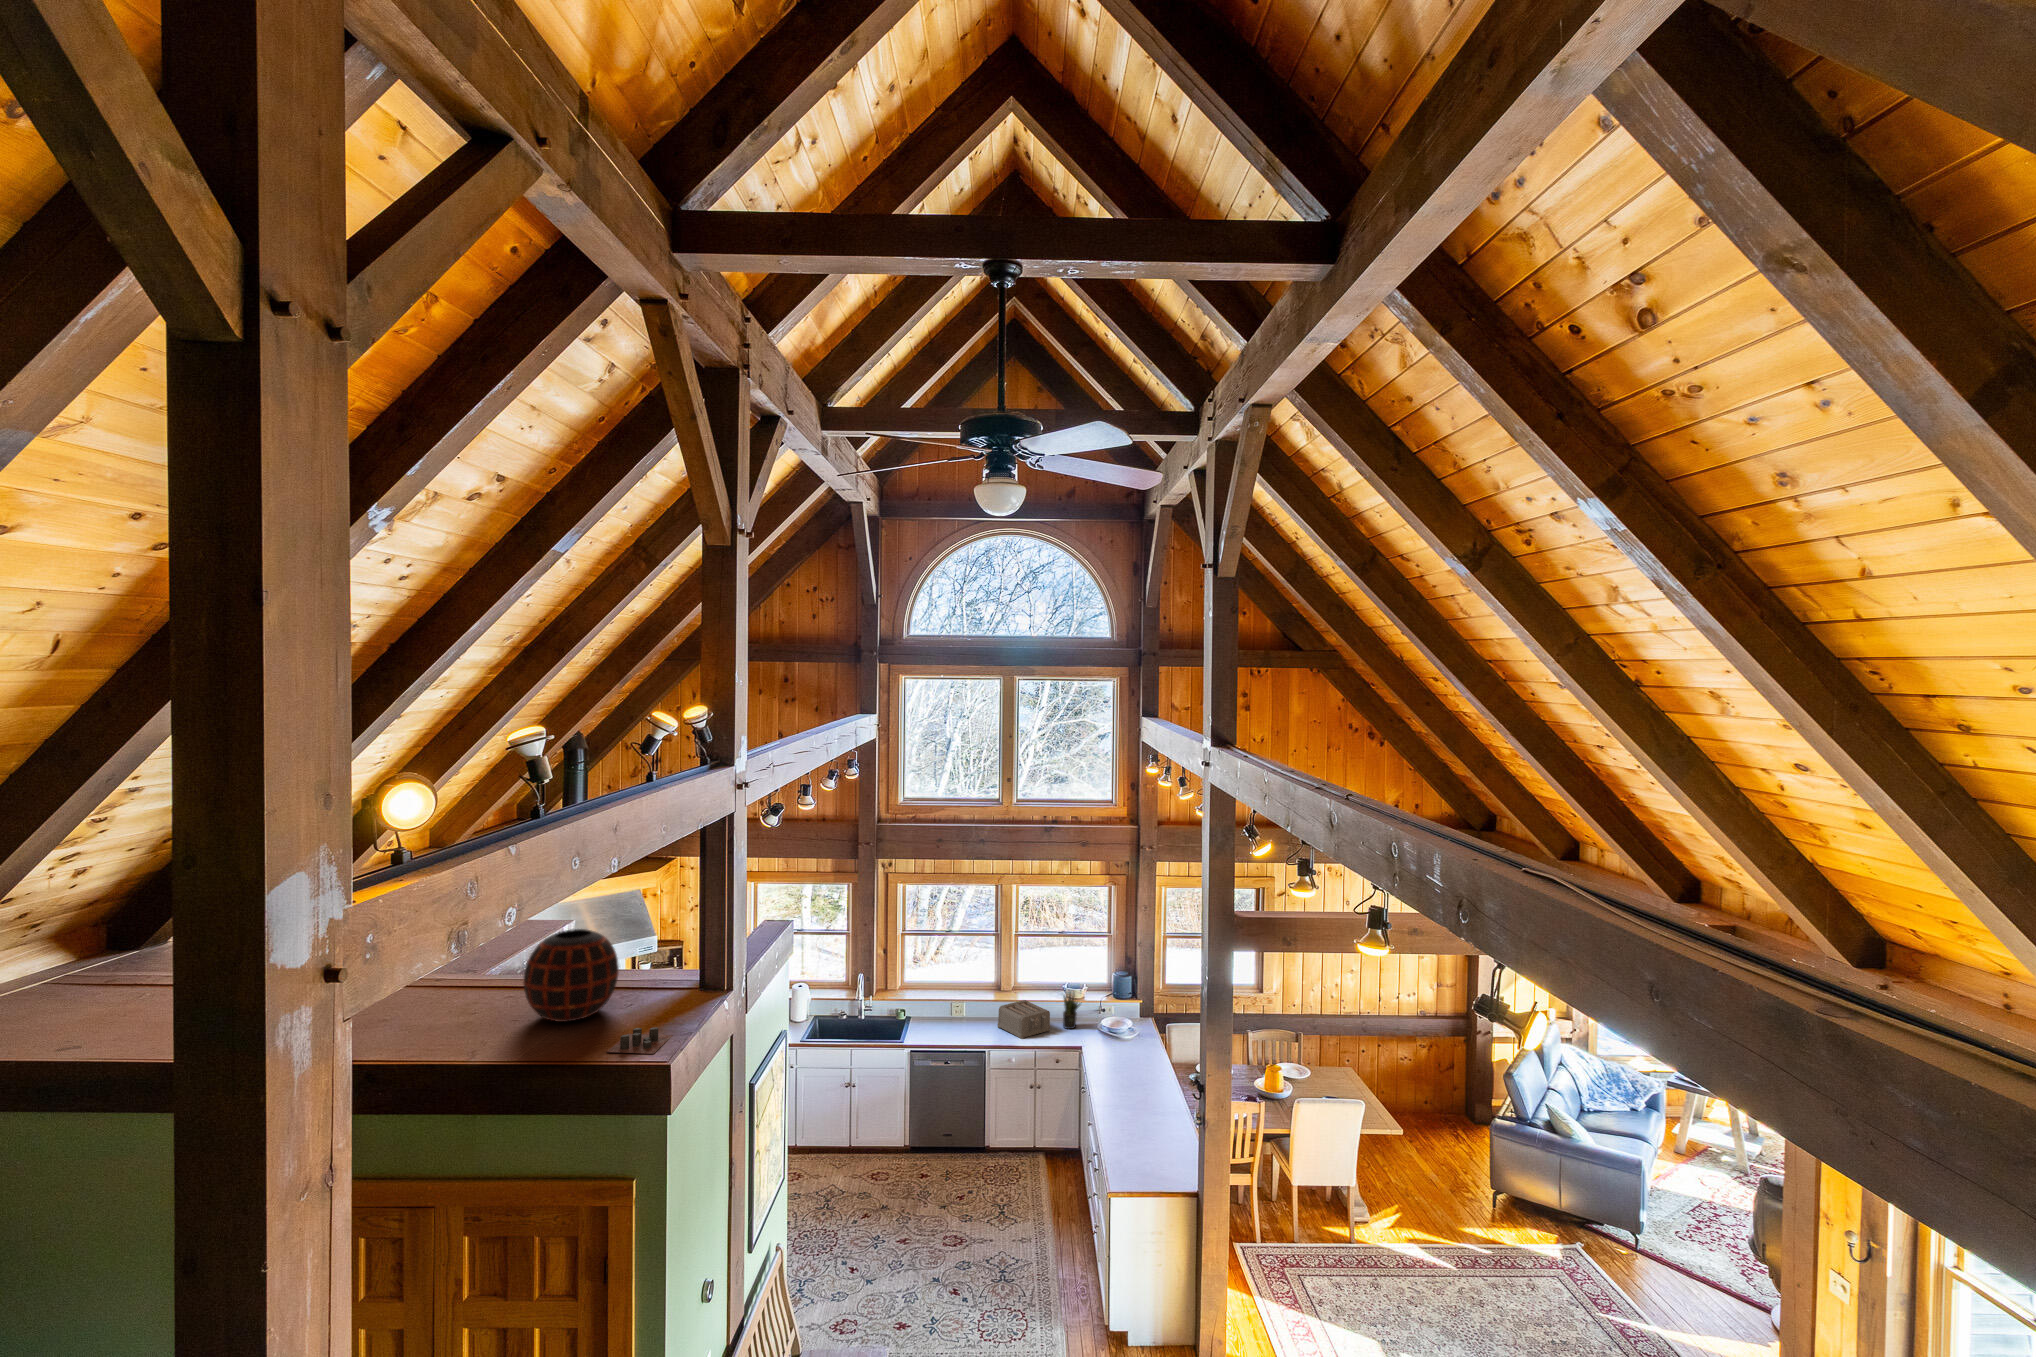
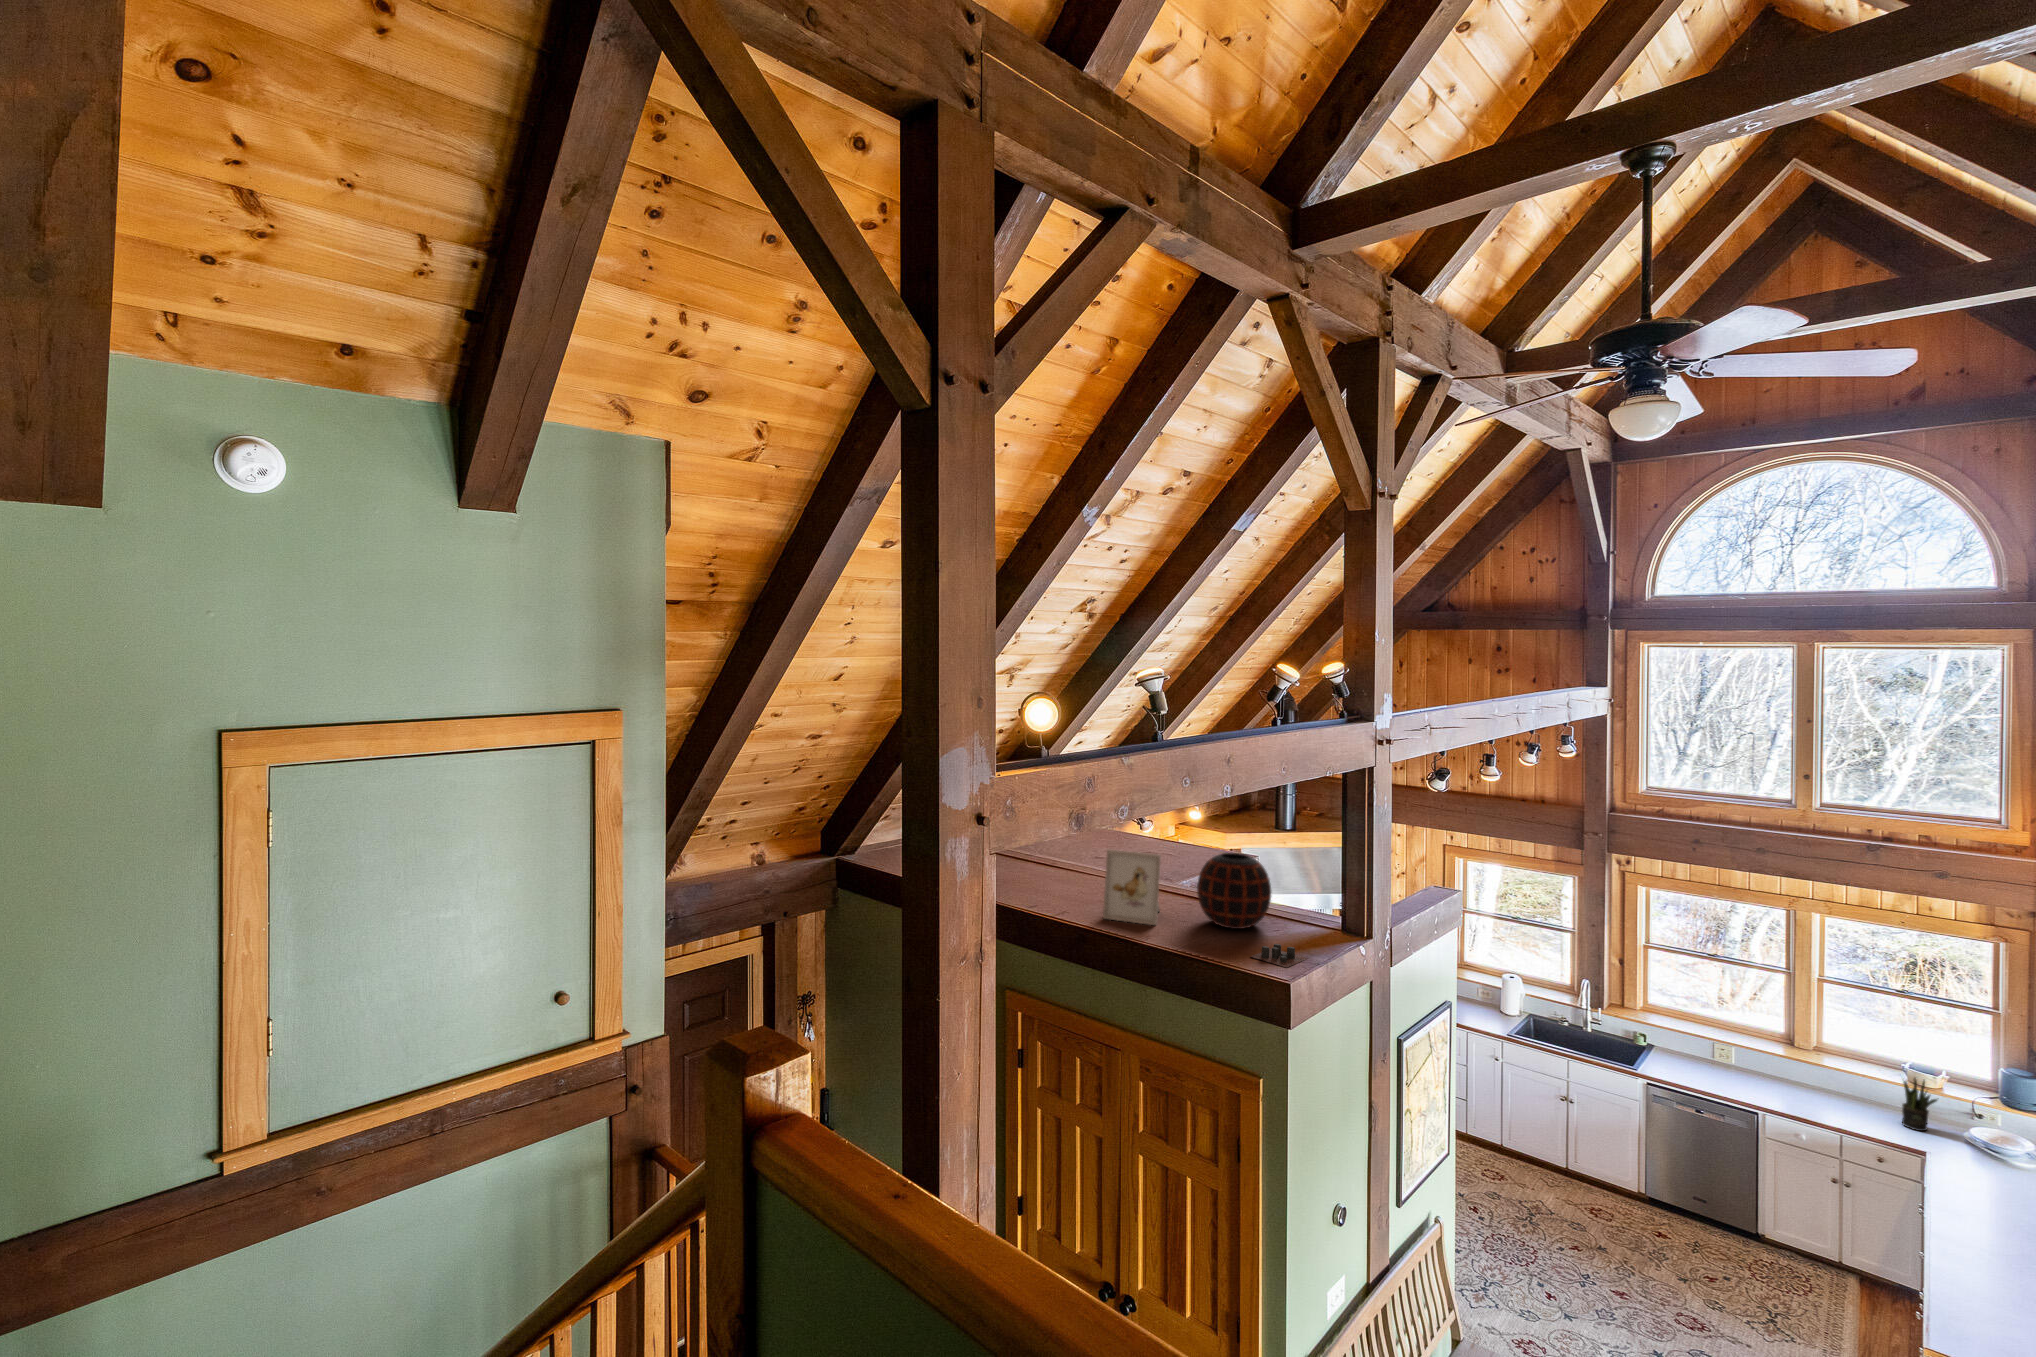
picture frame: none [384,951,474,1053] -> present [1103,850,1161,925]
toaster: present [997,1000,1050,1039] -> none [1784,1068,1876,1123]

